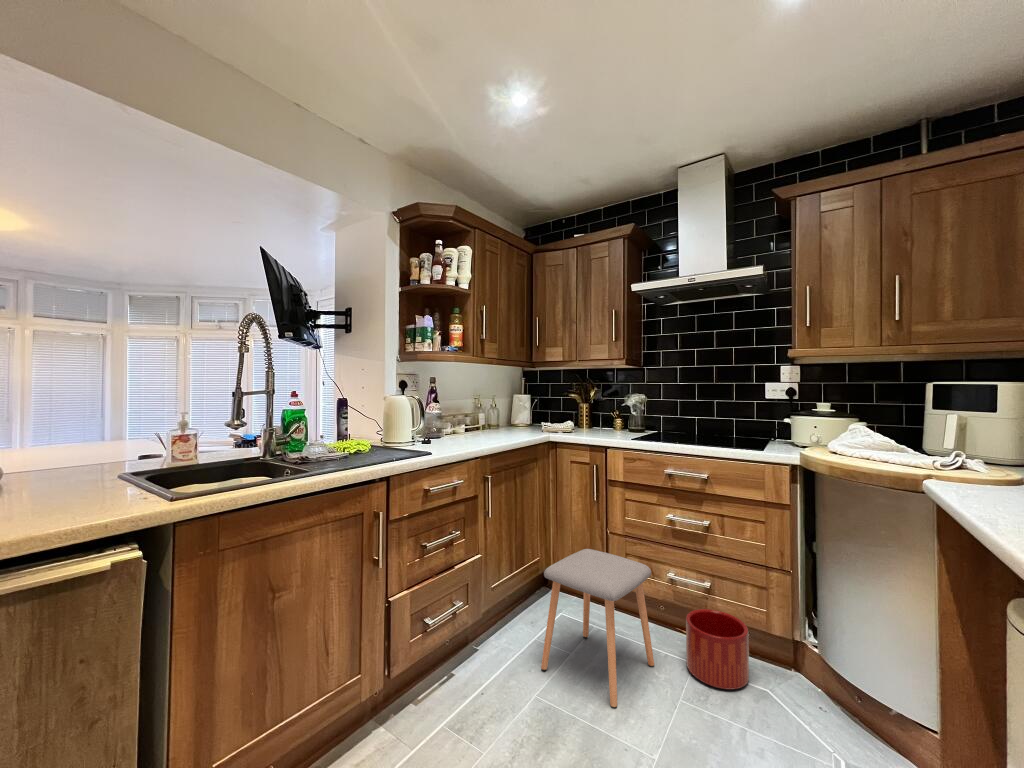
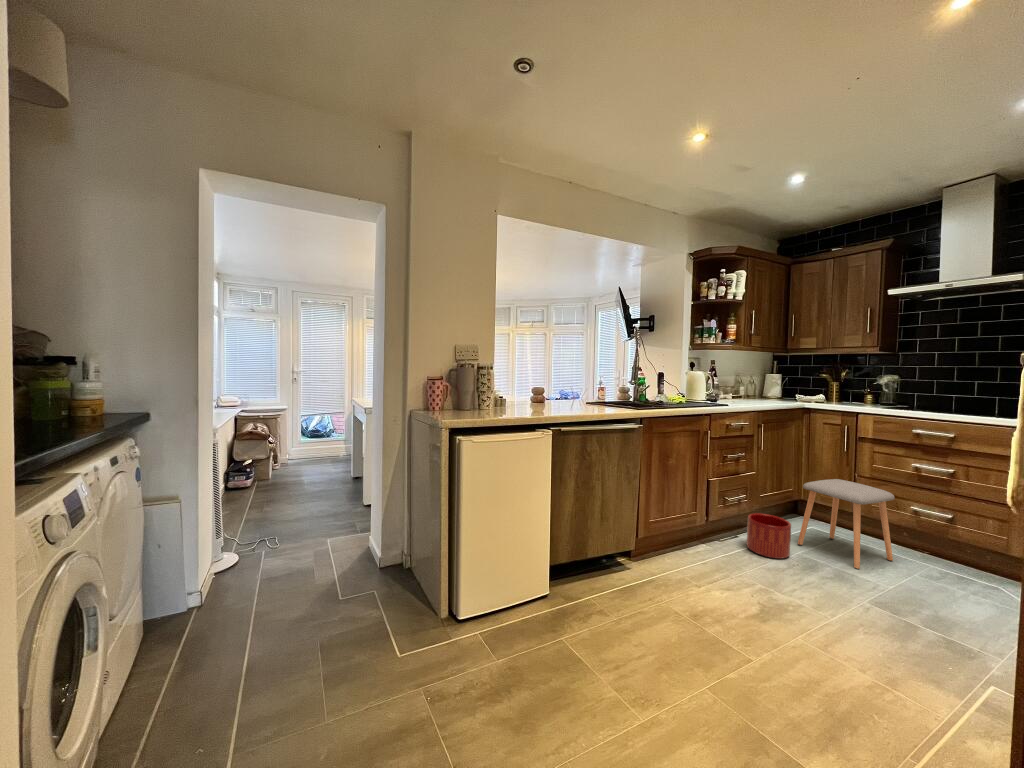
planter: present [686,609,749,689] -> present [747,513,791,559]

